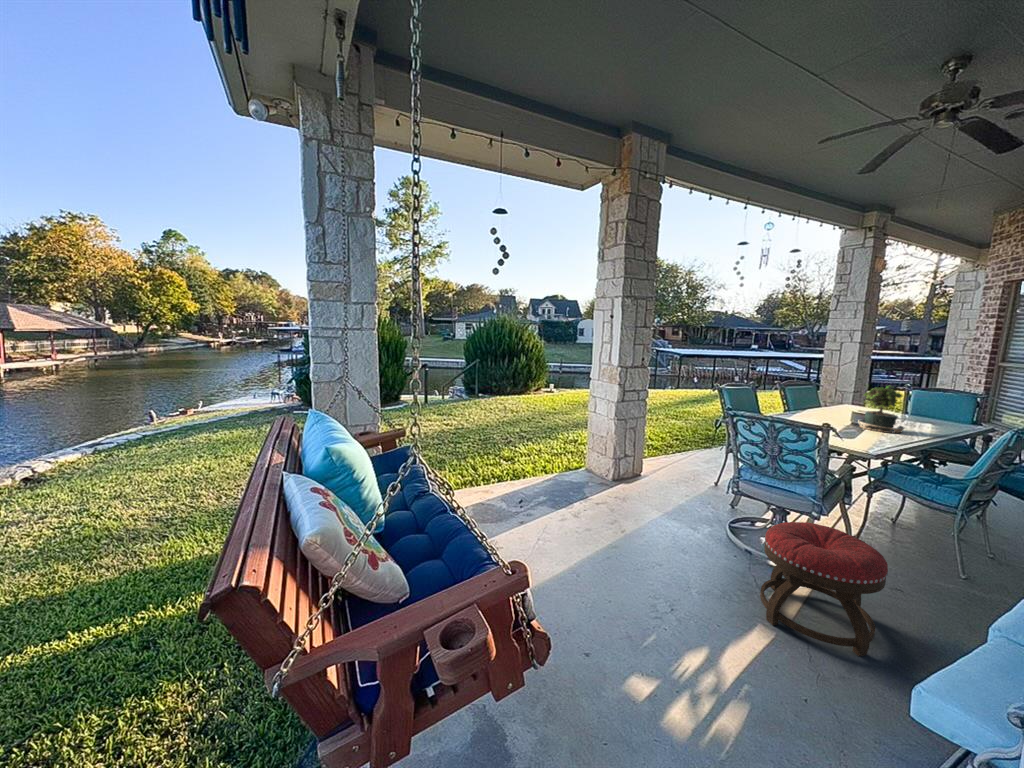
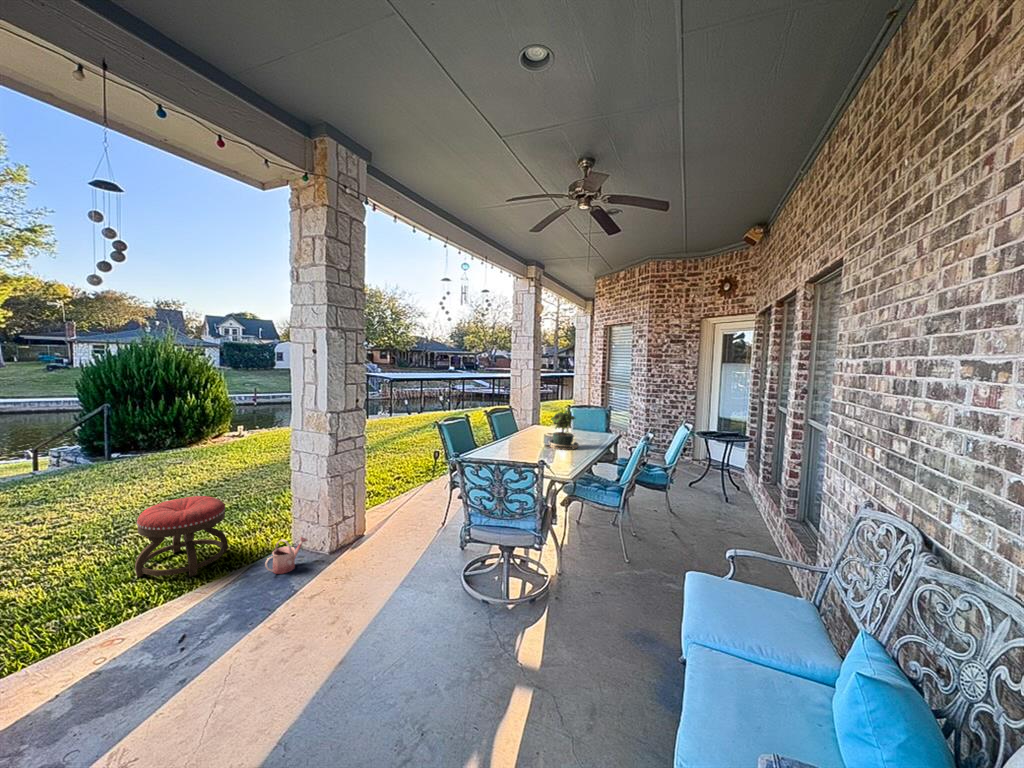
watering can: none [568,460,598,486] -> present [265,537,308,574]
ottoman: present [760,522,888,656] -> present [135,496,228,577]

